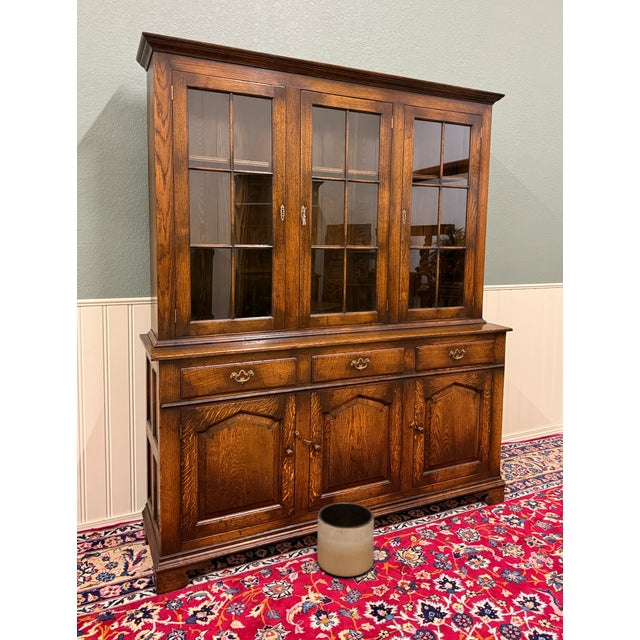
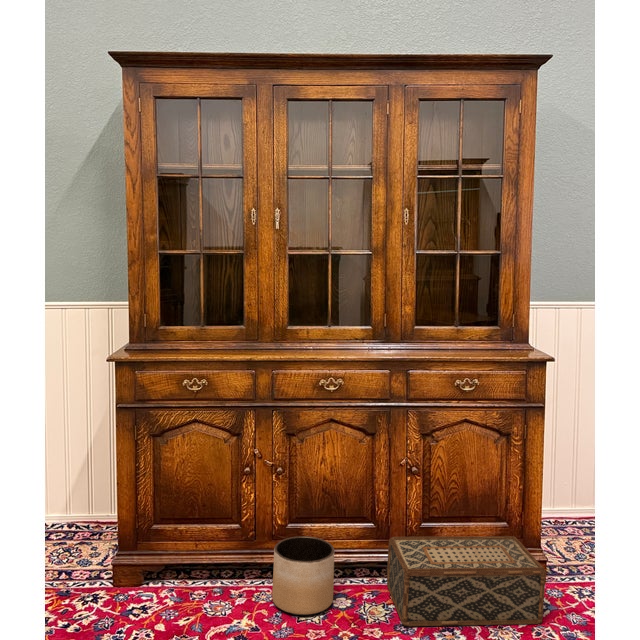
woven basket: none [400,469,533,563] -> present [387,536,546,626]

